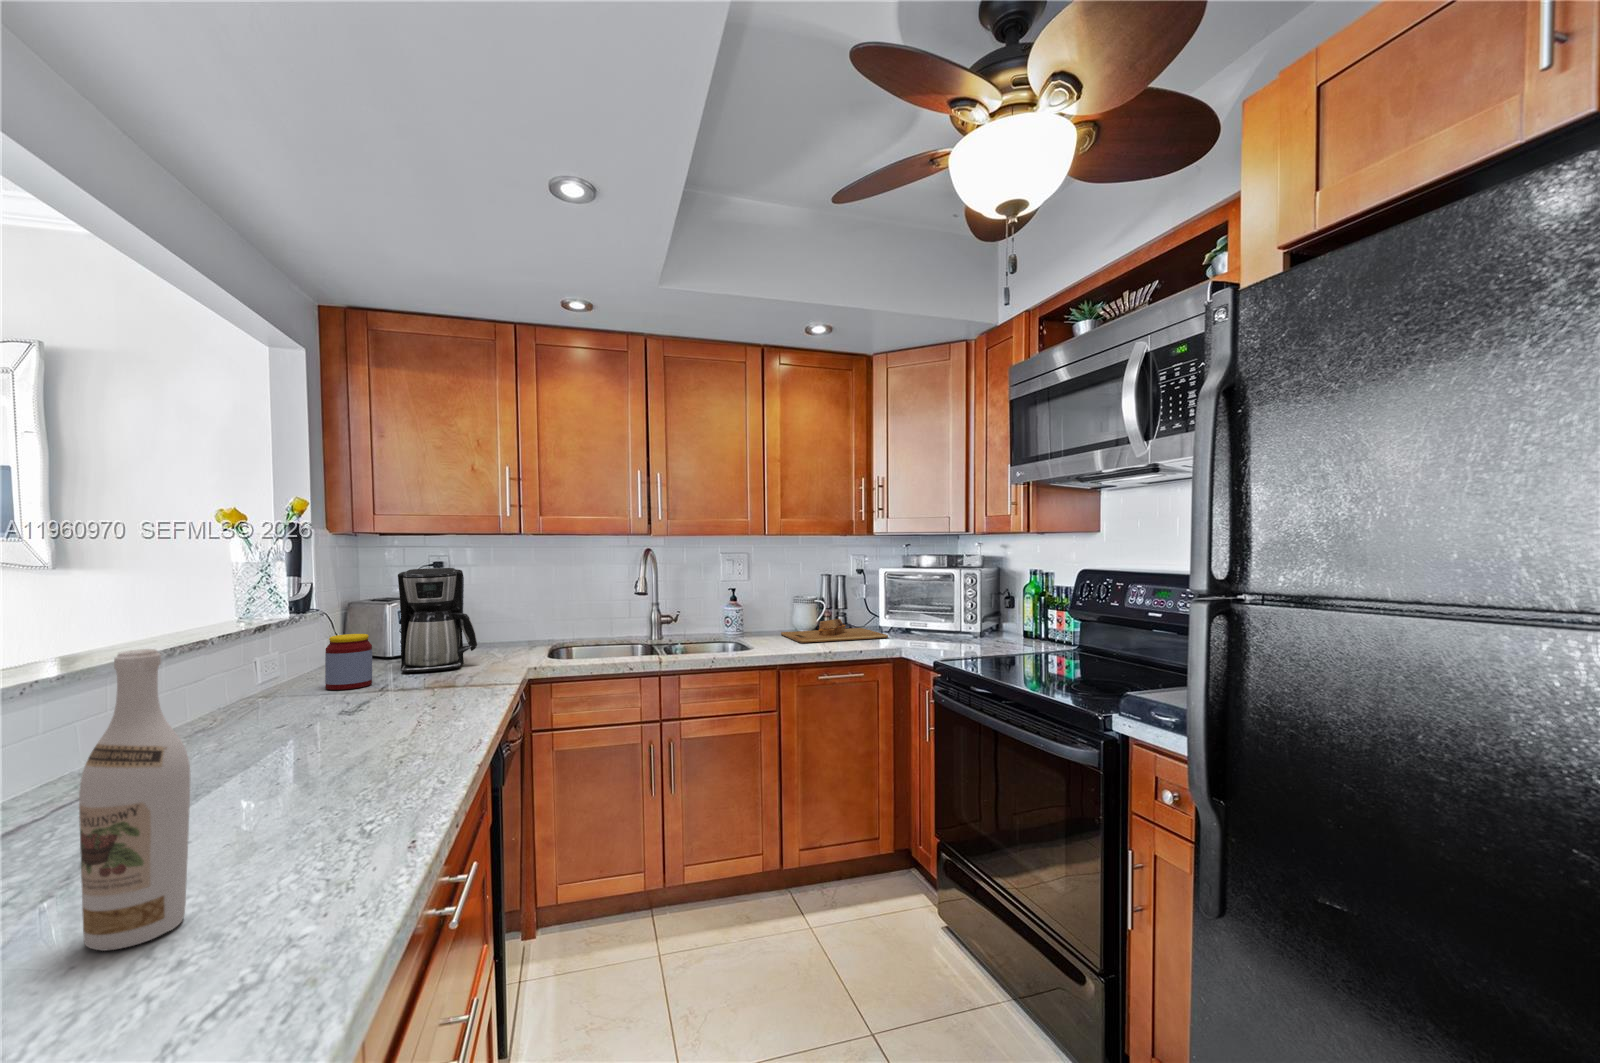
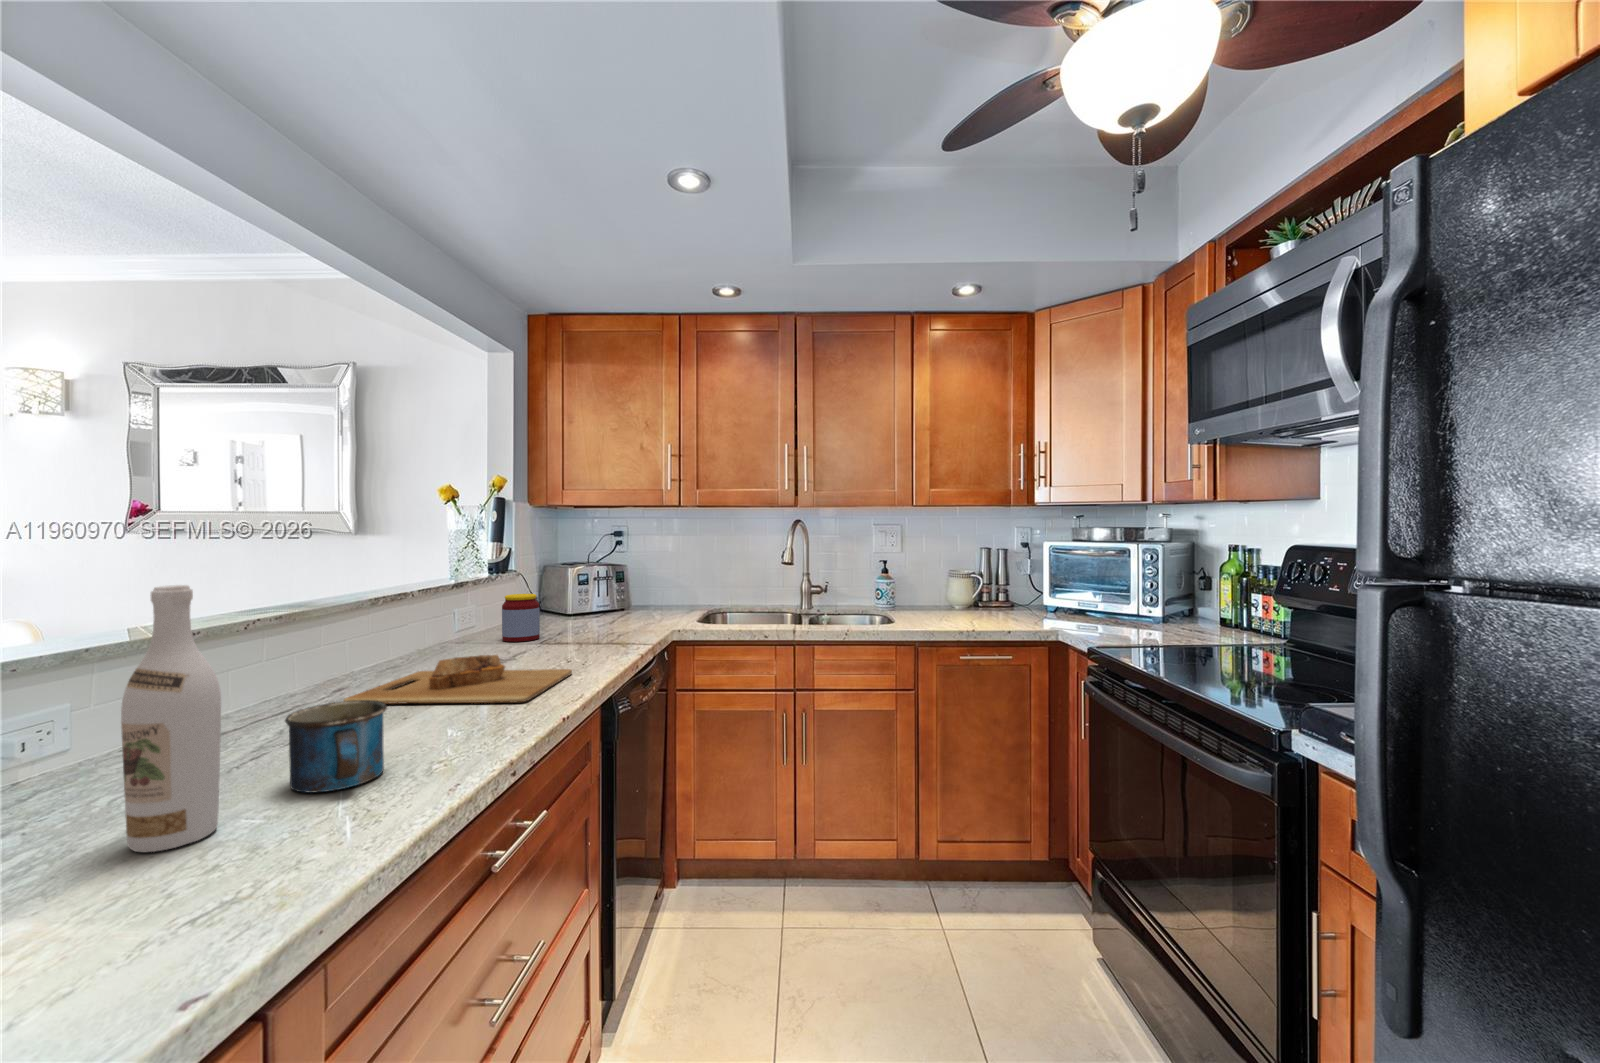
coffee maker: present [398,568,477,673] -> none [567,538,633,631]
cutting board: present [781,619,888,643] -> present [343,655,572,704]
mug: none [220,762,335,868] -> present [285,700,387,793]

